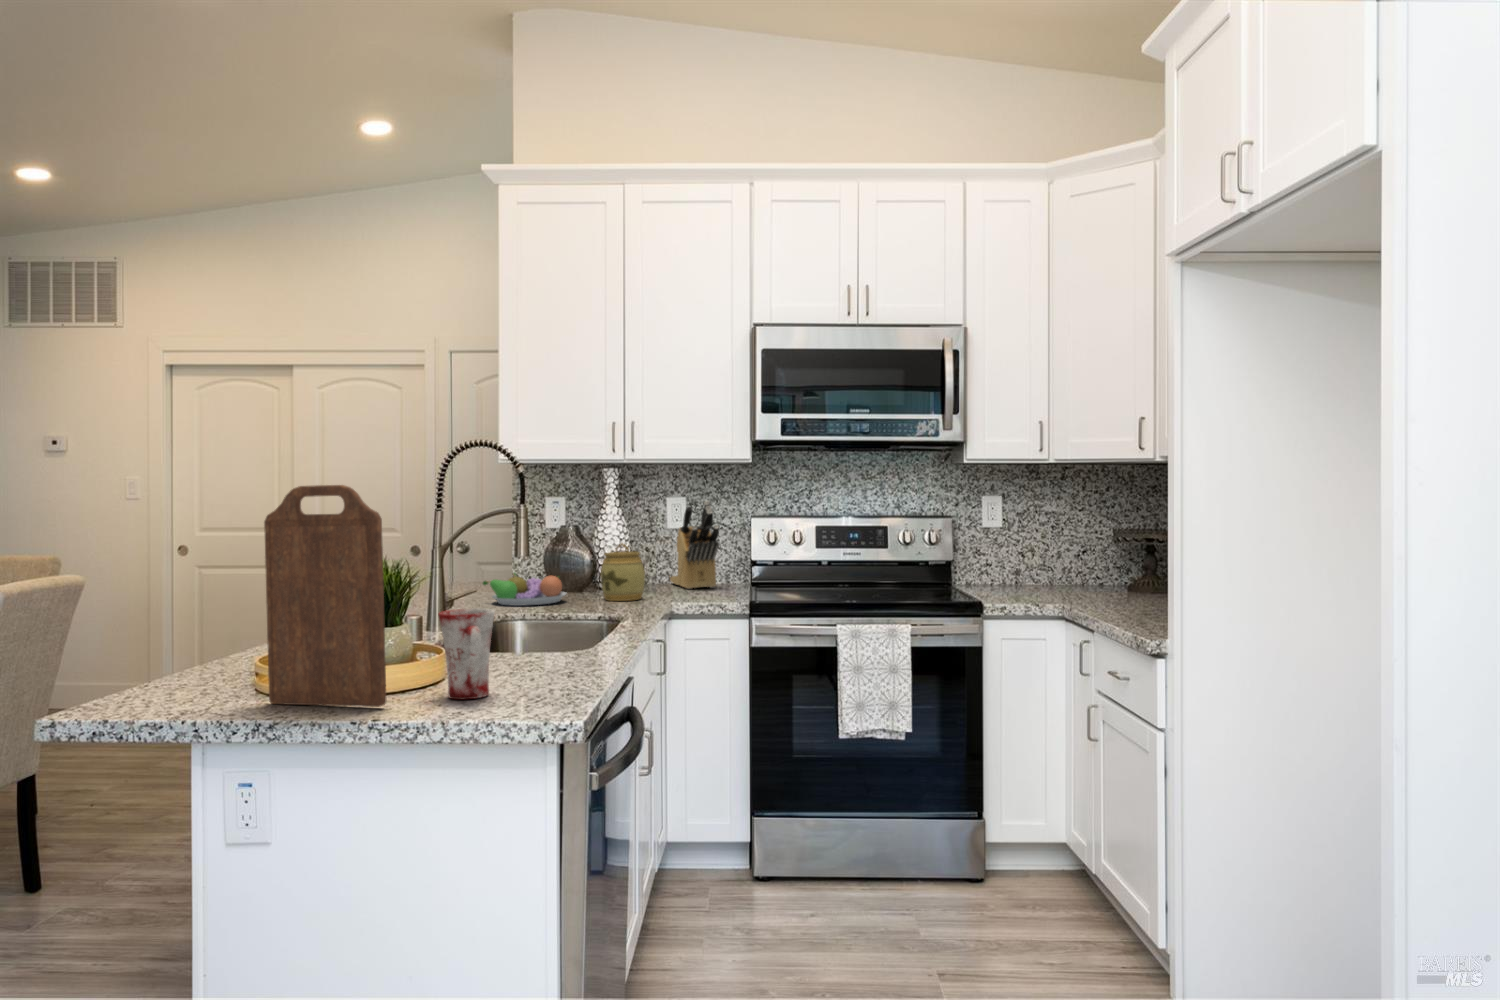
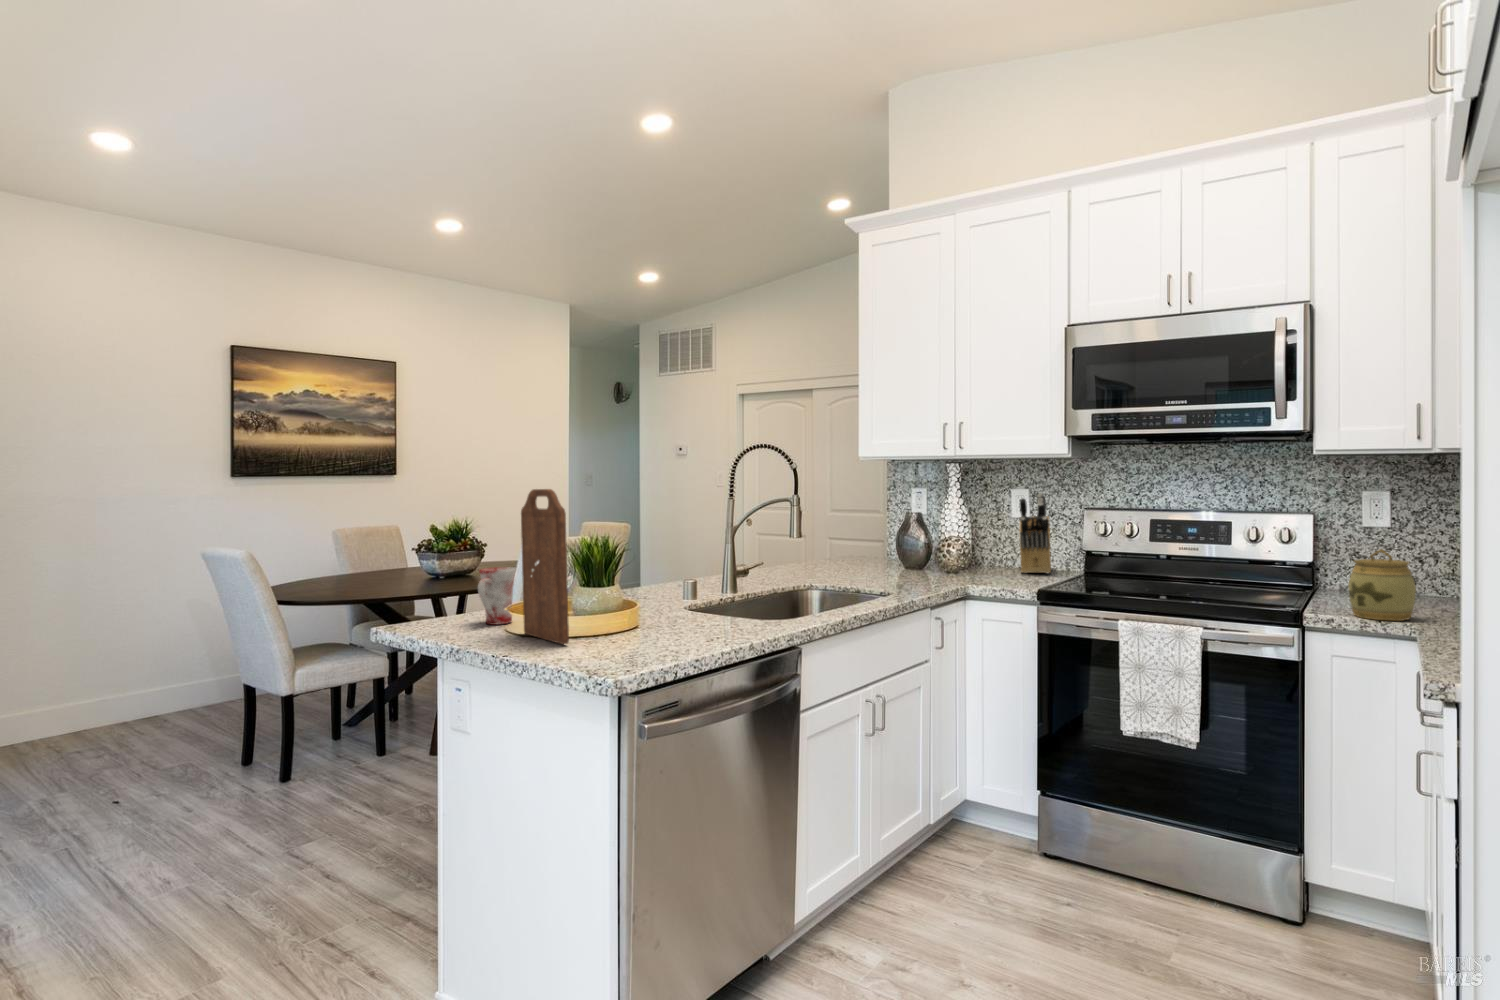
jar: present [601,543,645,601] -> present [1348,549,1416,621]
fruit bowl: present [483,573,566,606] -> none [829,550,894,578]
mug: present [438,608,495,699] -> present [478,567,516,625]

